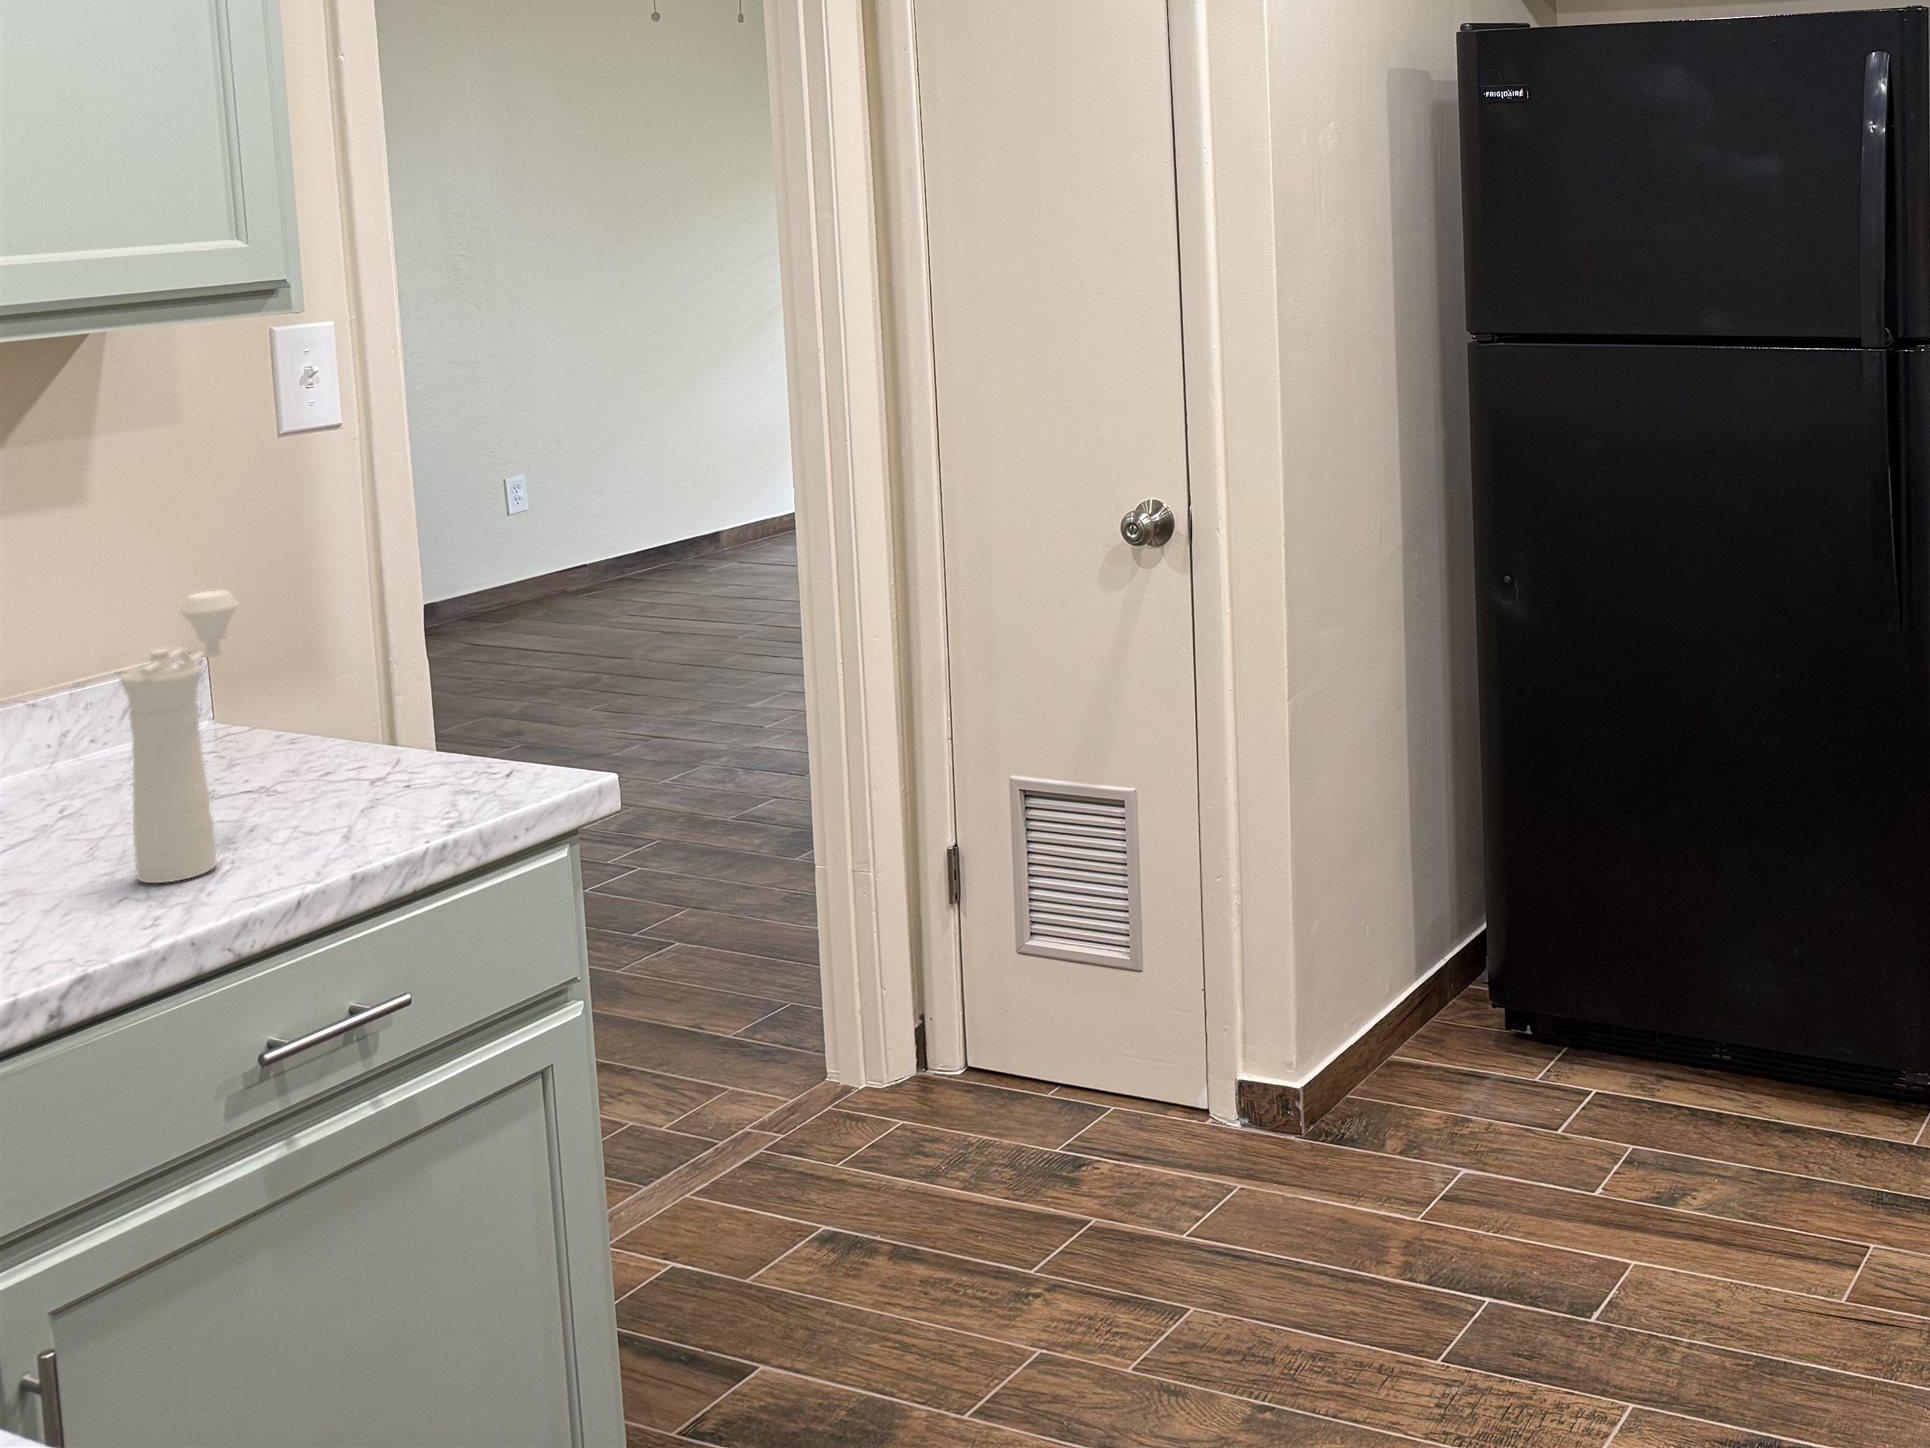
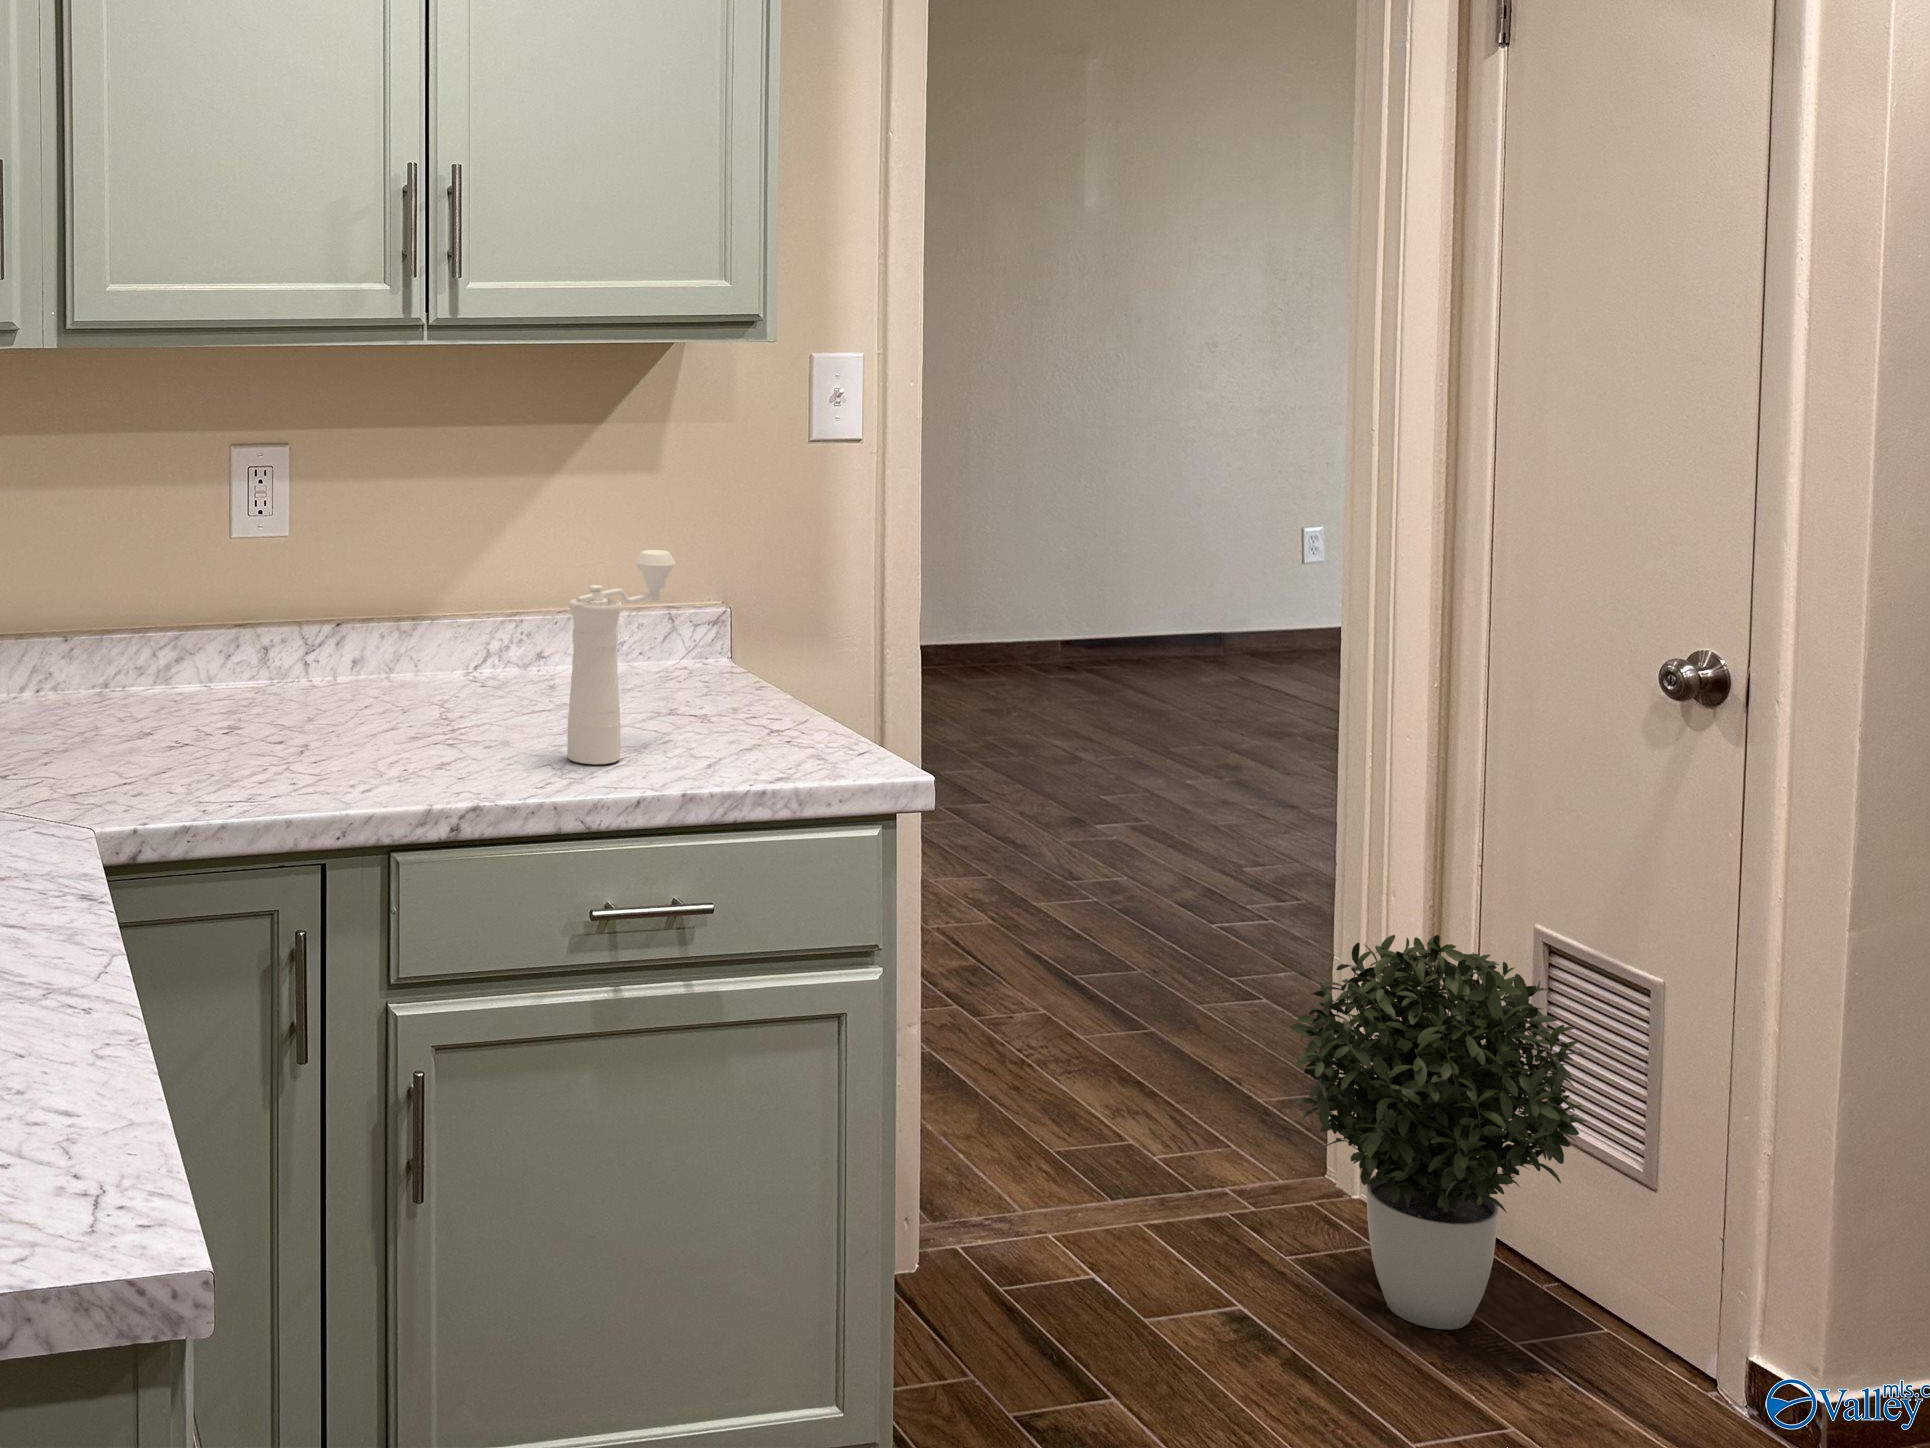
potted plant: none [828,810,1092,1172] -> present [1291,935,1587,1330]

